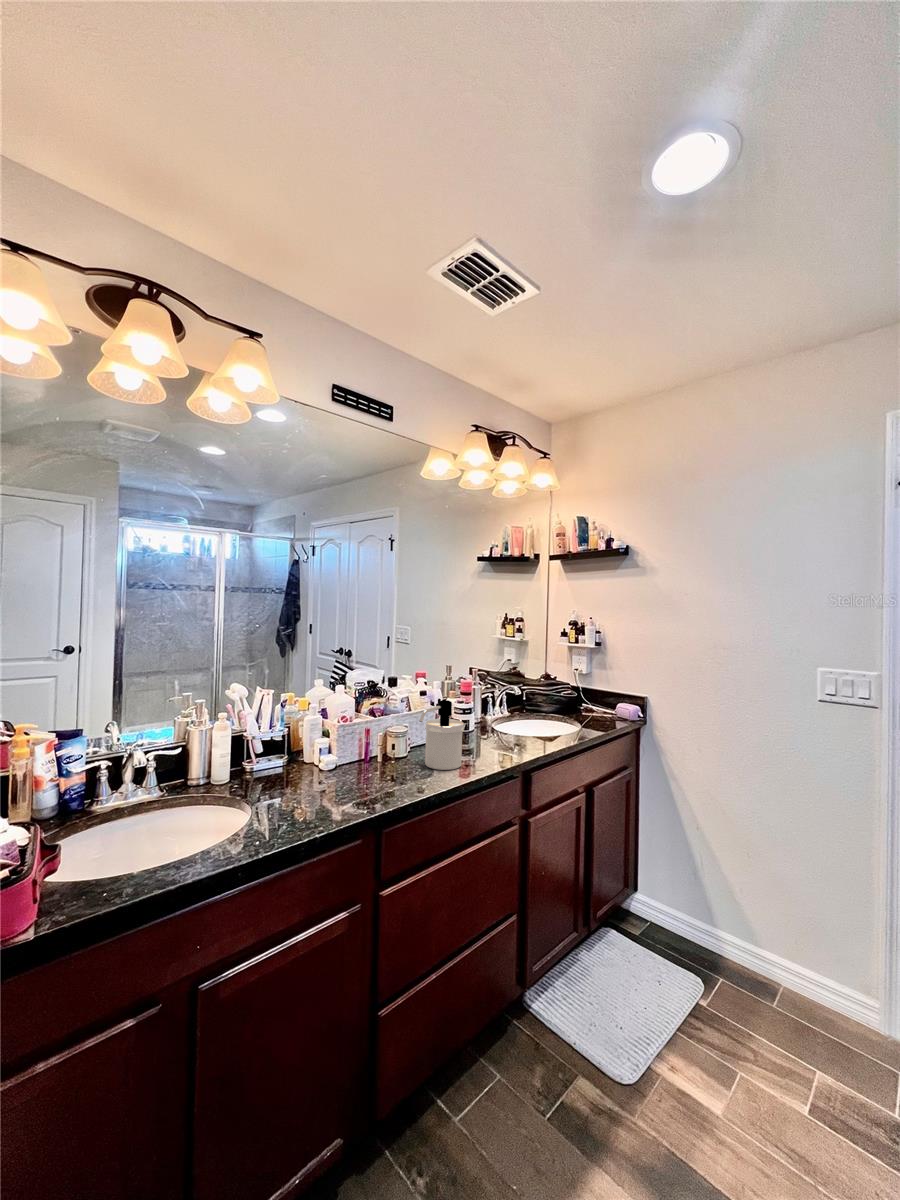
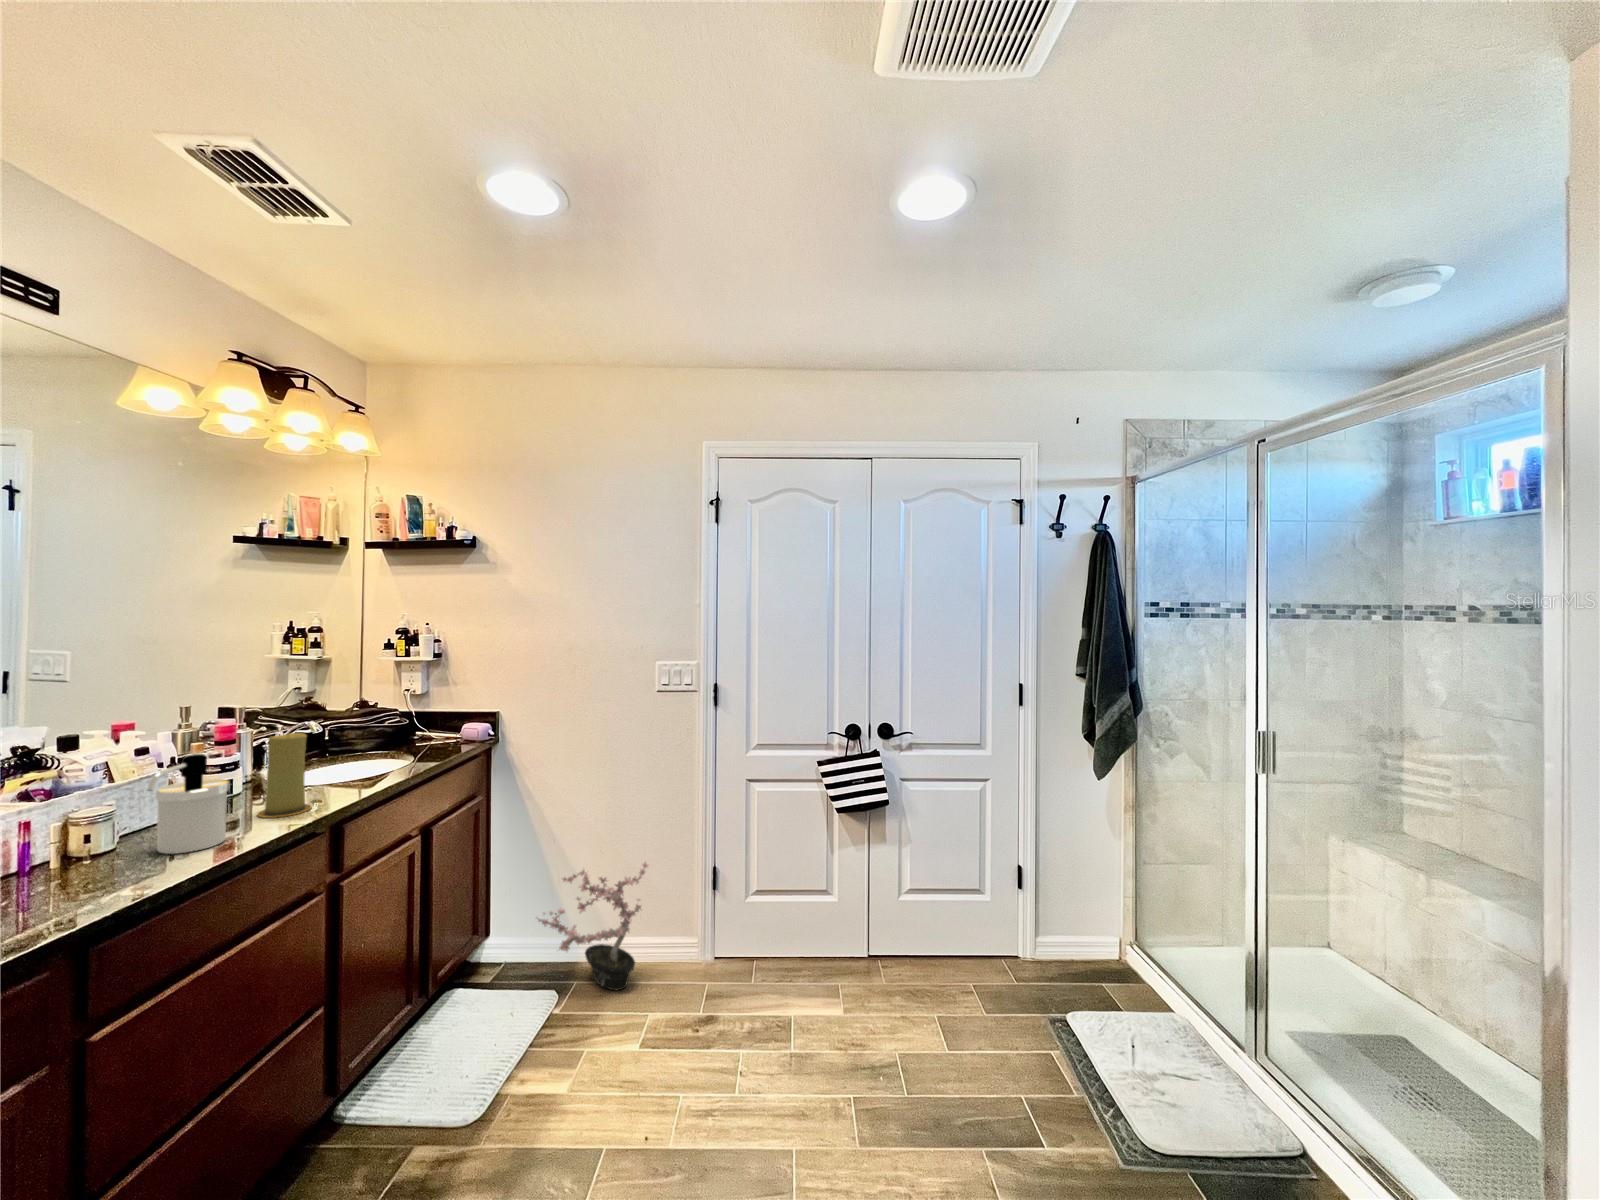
candle: none [480,693,513,756] -> present [257,733,312,818]
potted plant: none [678,853,809,1003] -> present [536,862,648,990]

